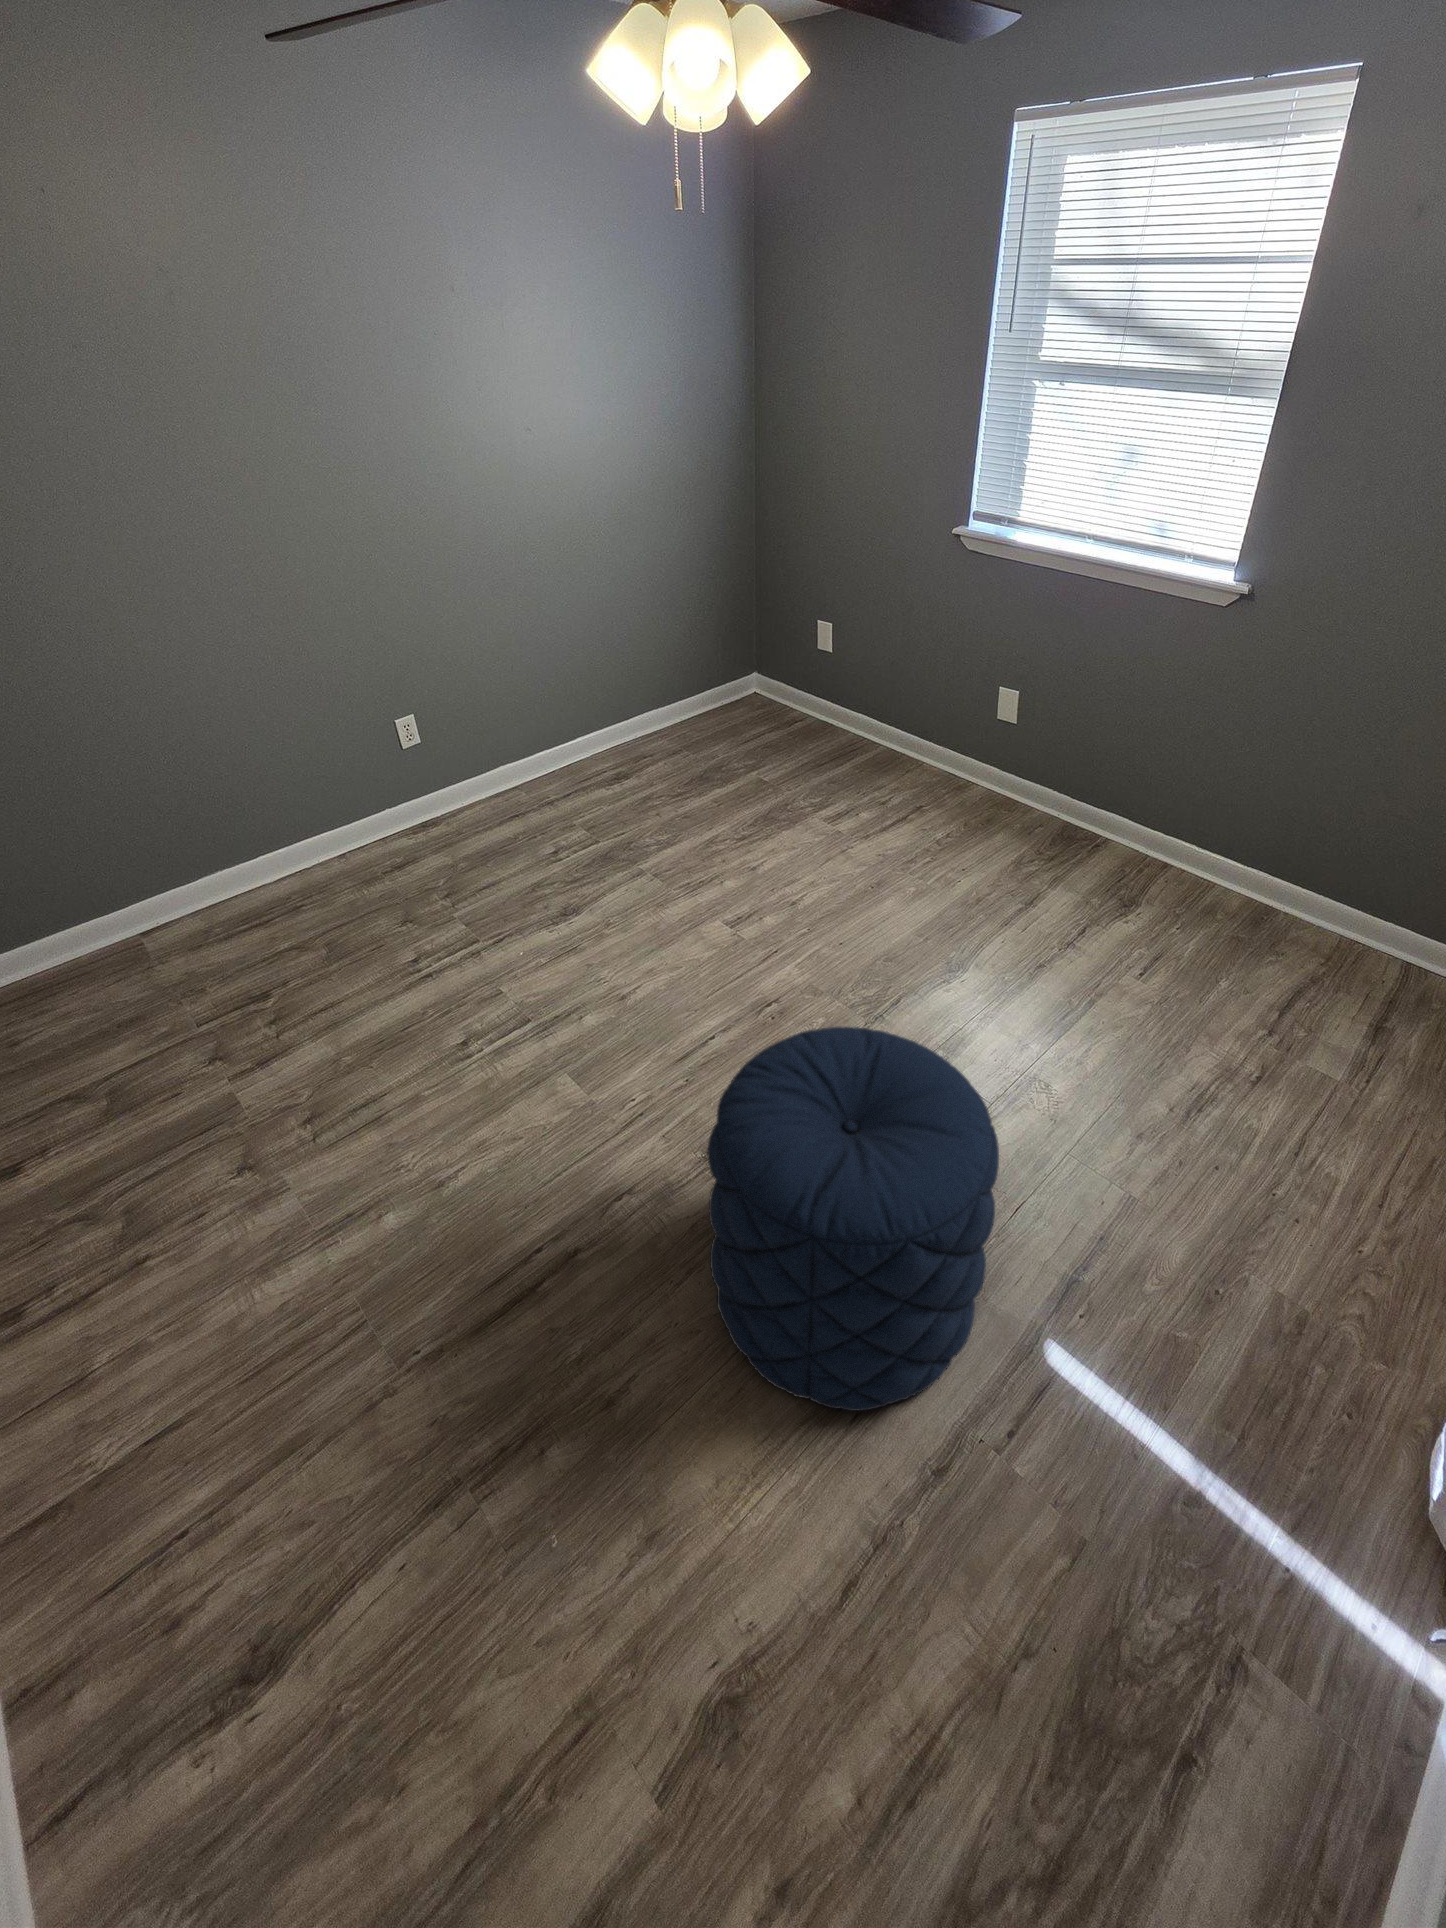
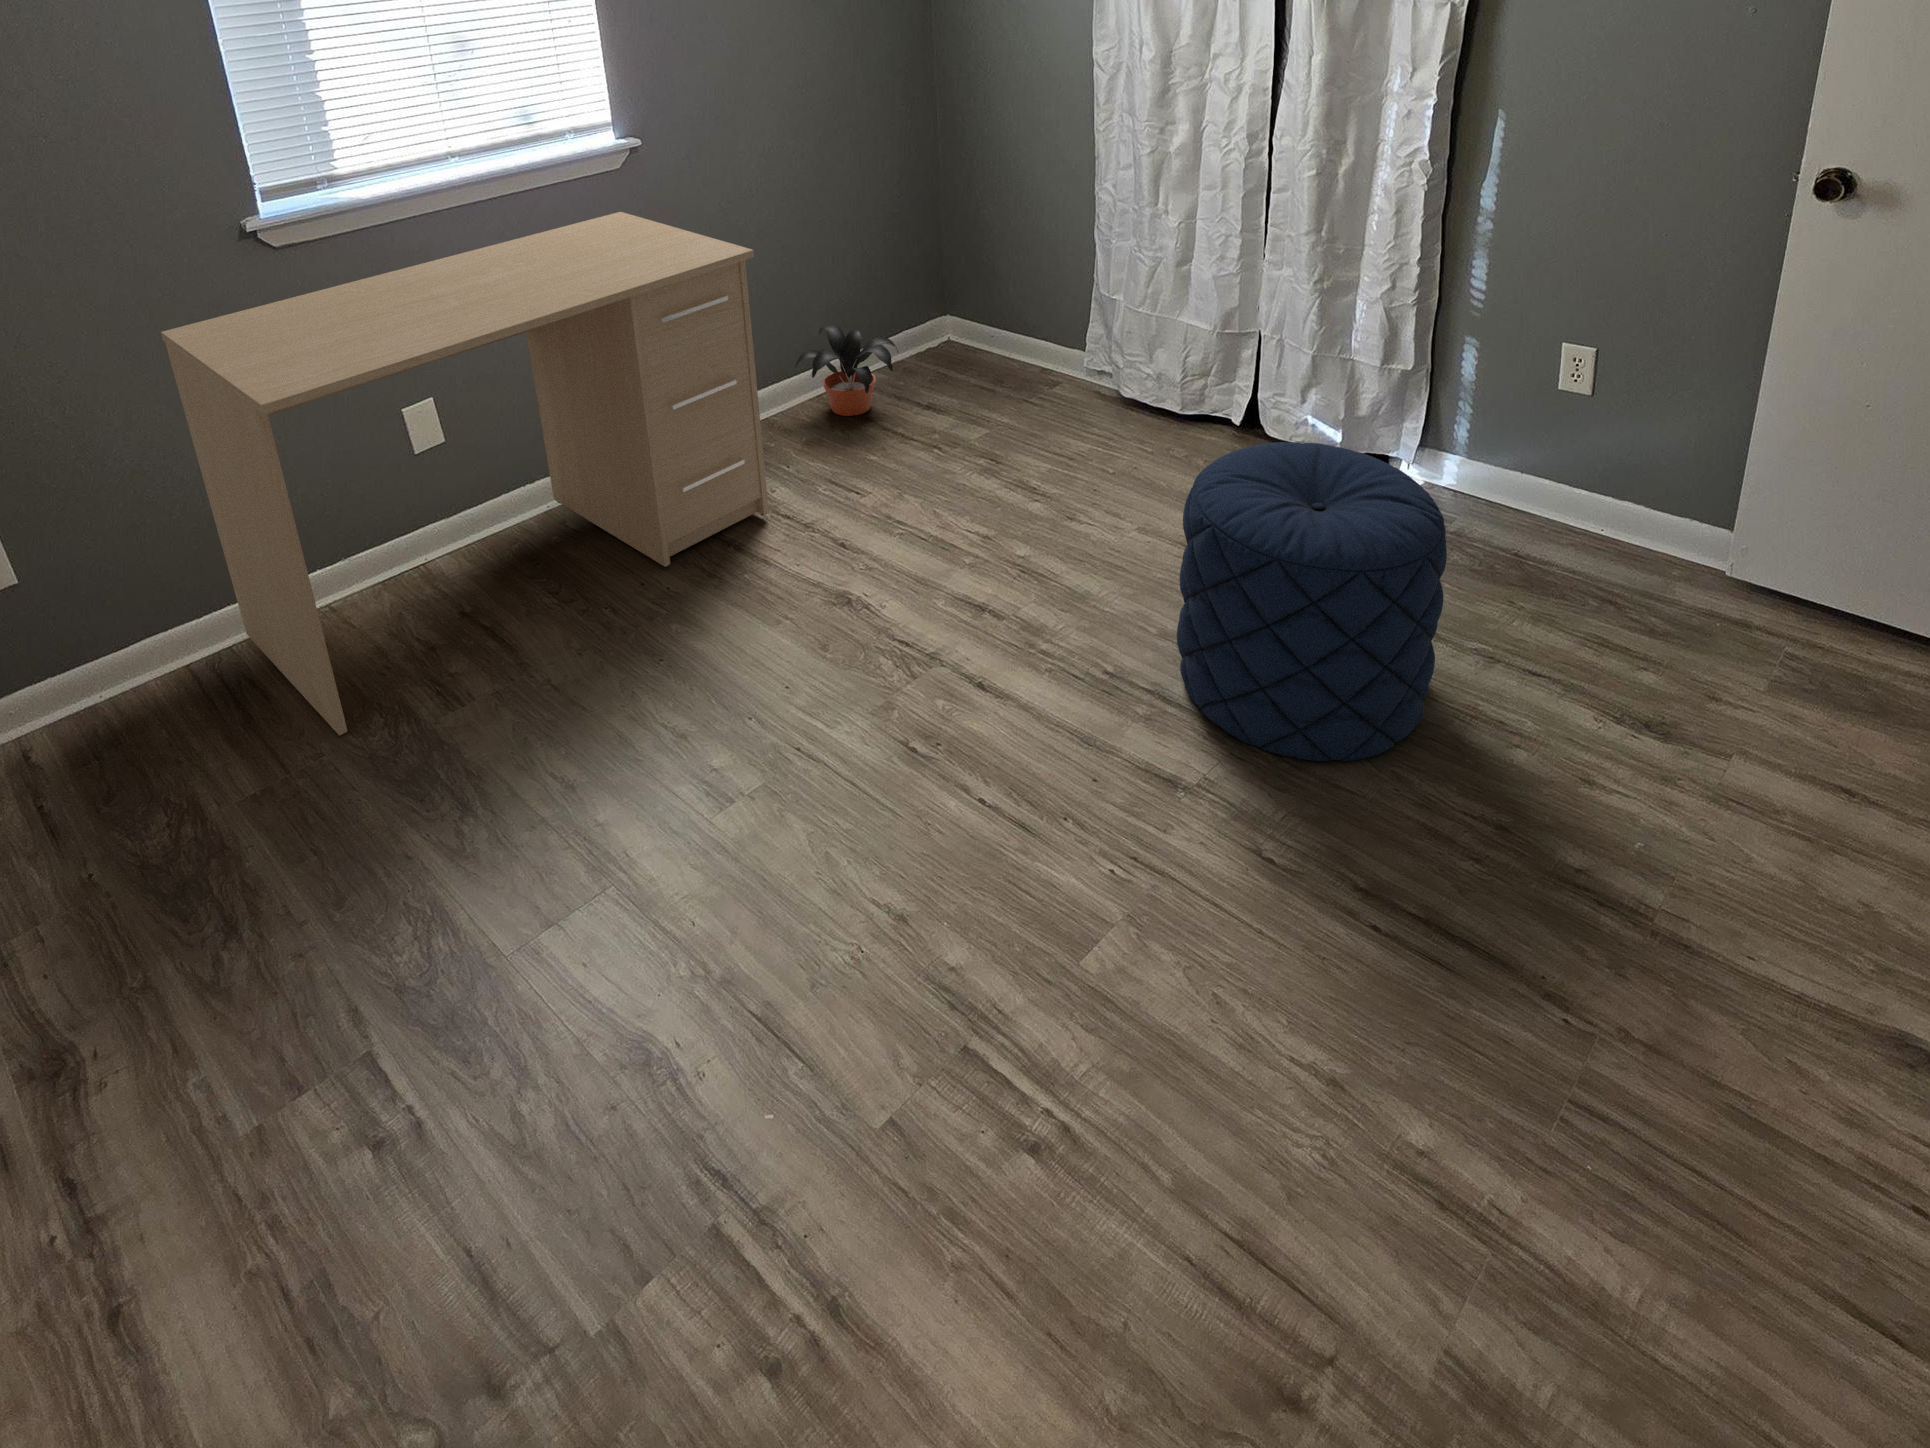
desk: none [788,570,1193,918] -> present [161,212,769,735]
potted plant: none [1270,876,1405,980] -> present [795,324,898,416]

